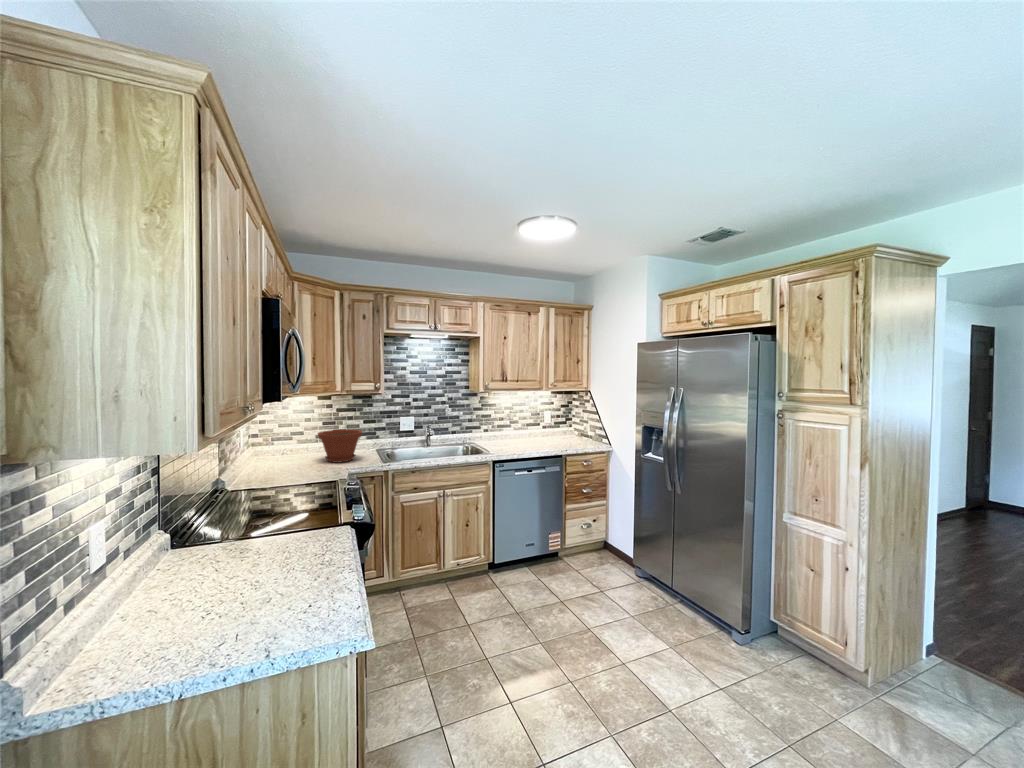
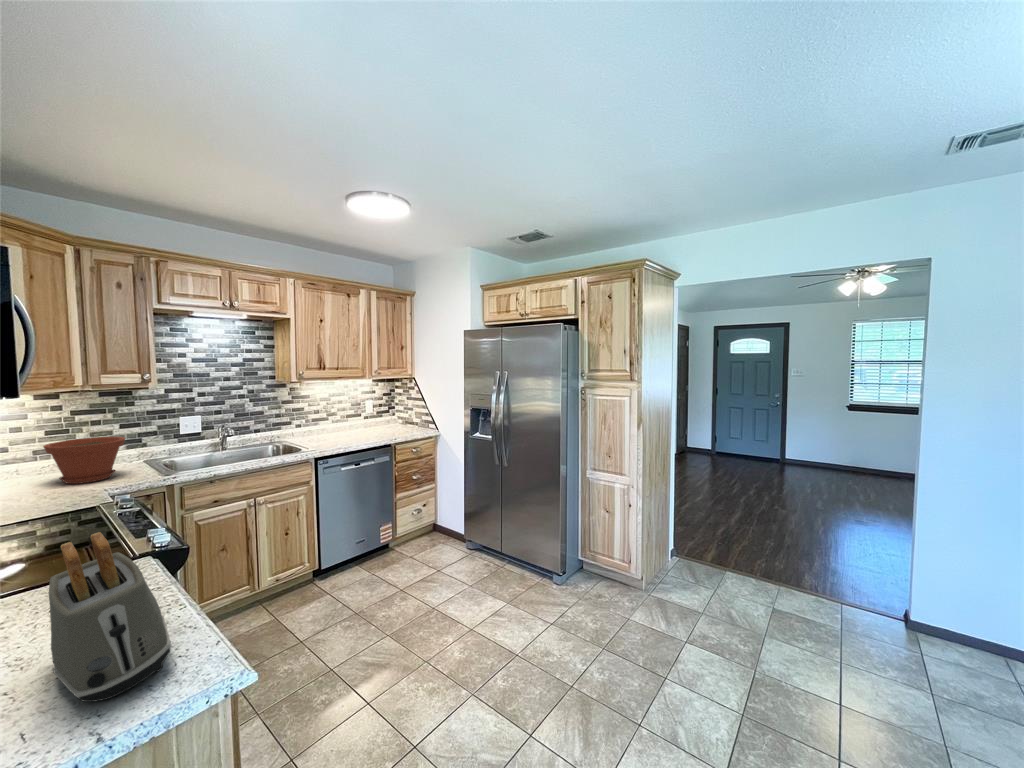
toaster: none [264,503,331,627] -> present [49,532,171,702]

